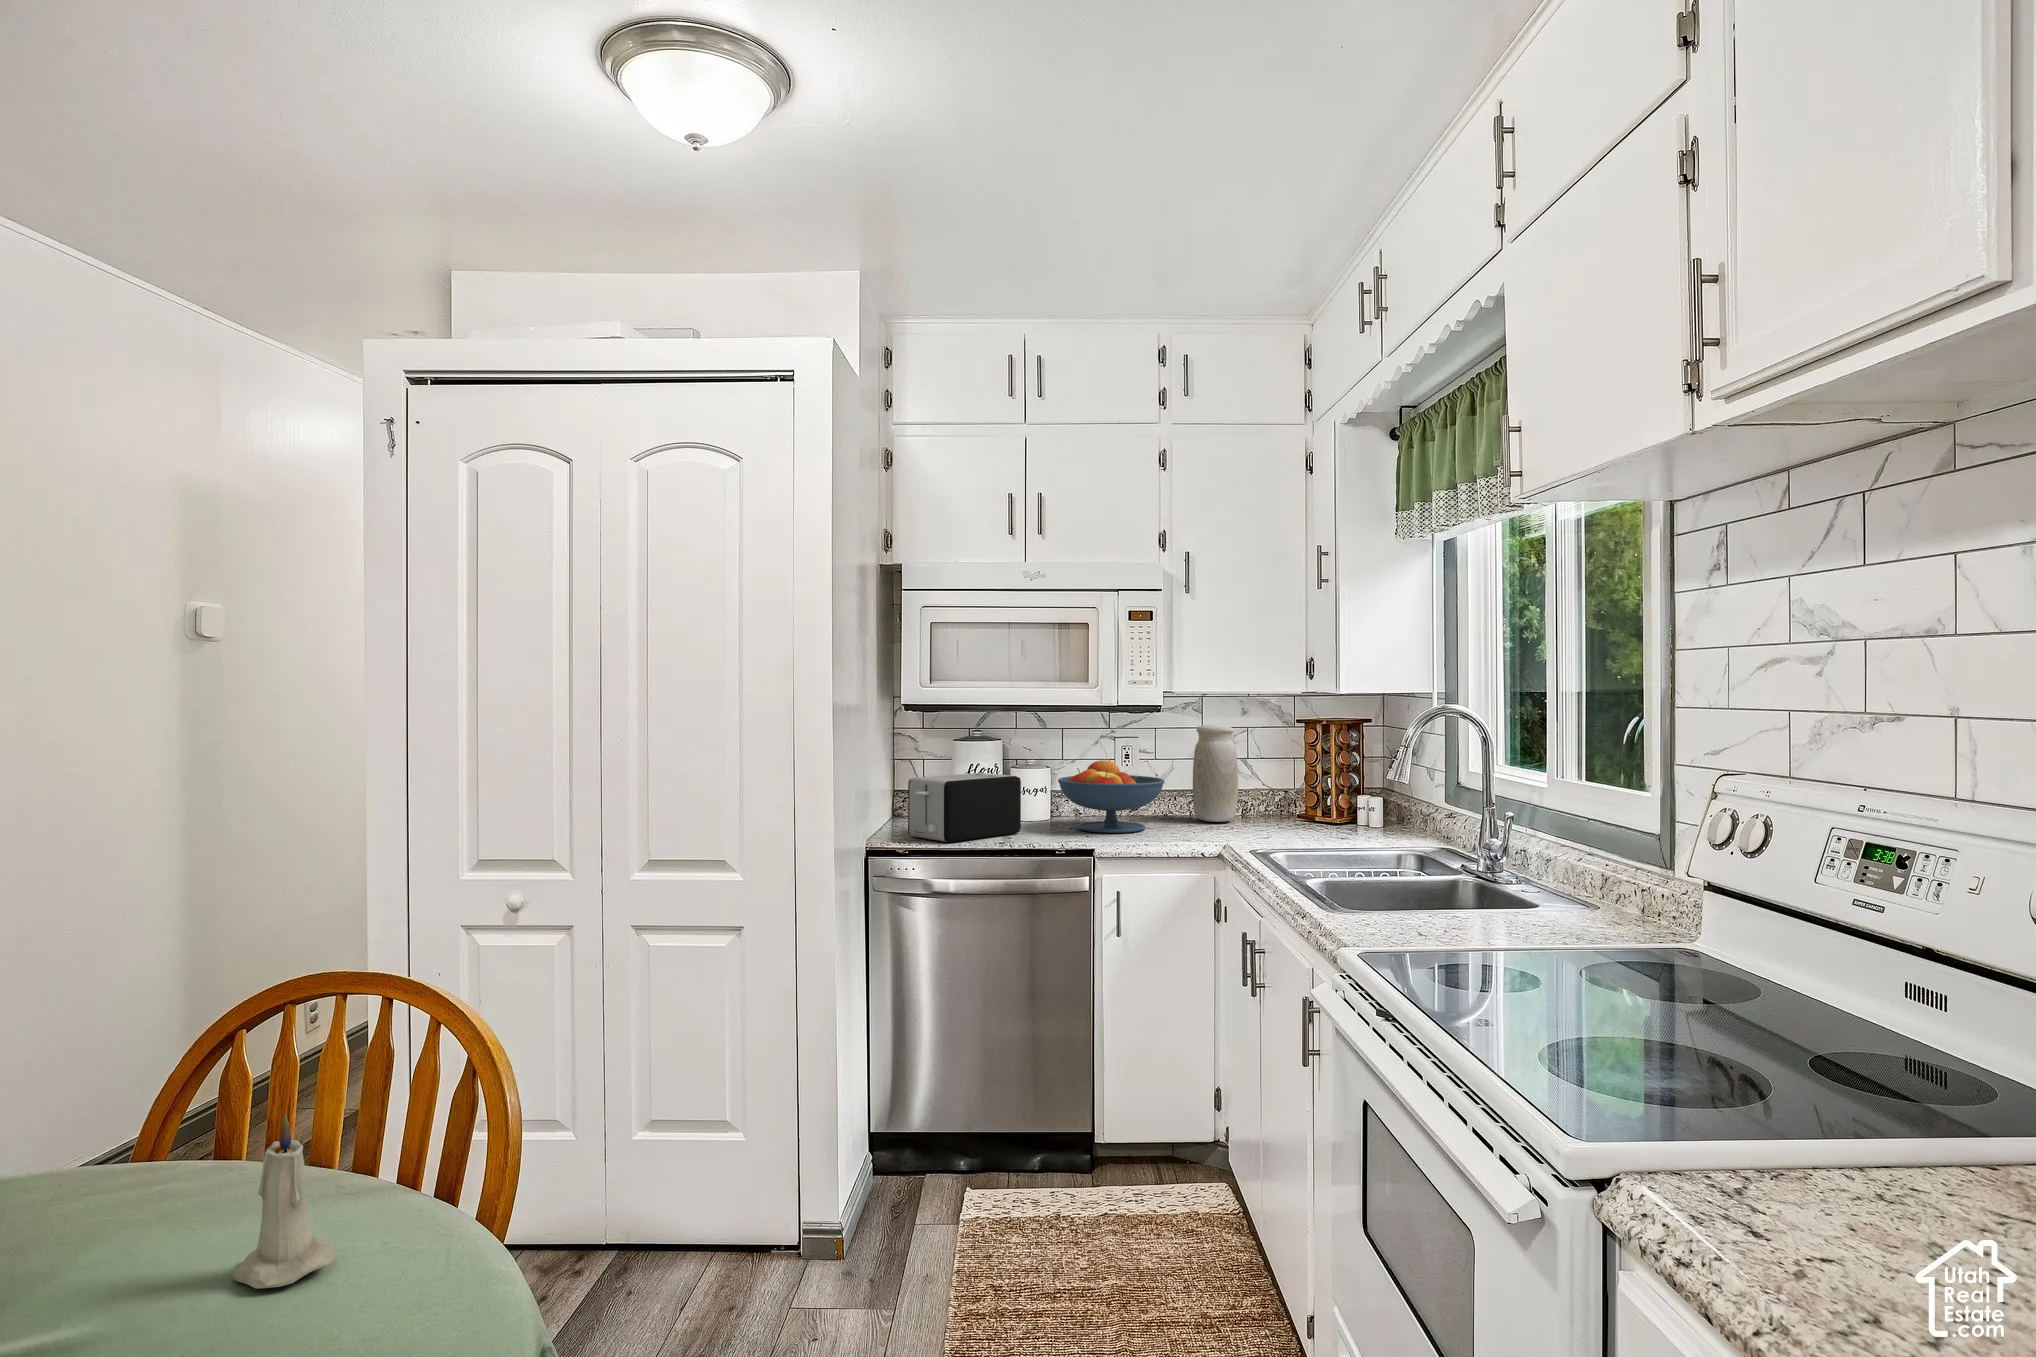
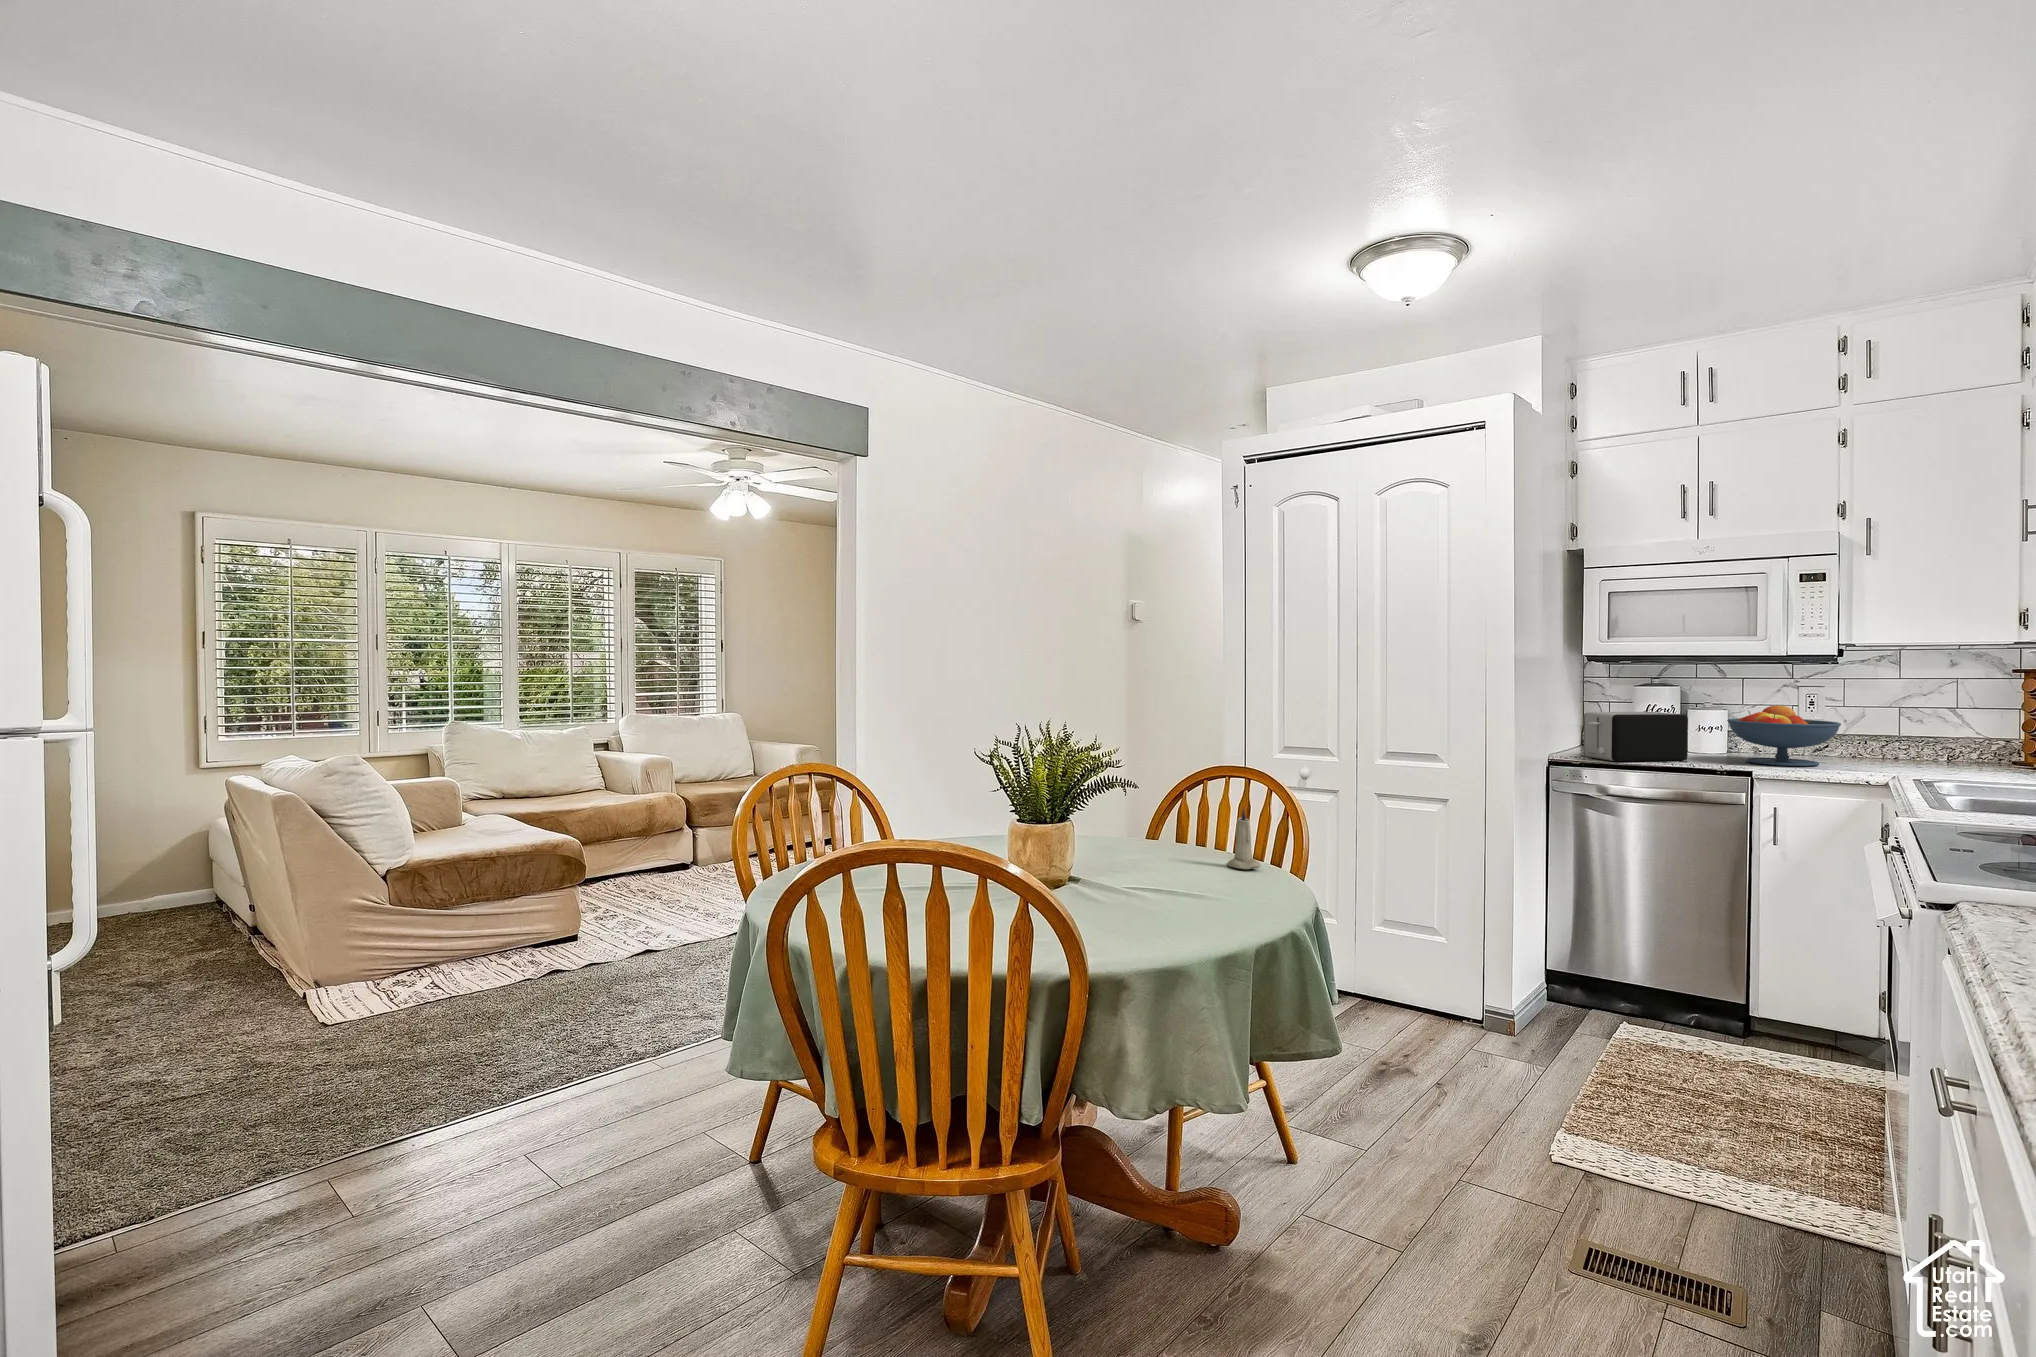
vase: present [1193,725,1238,822] -> none [1883,677,1935,766]

